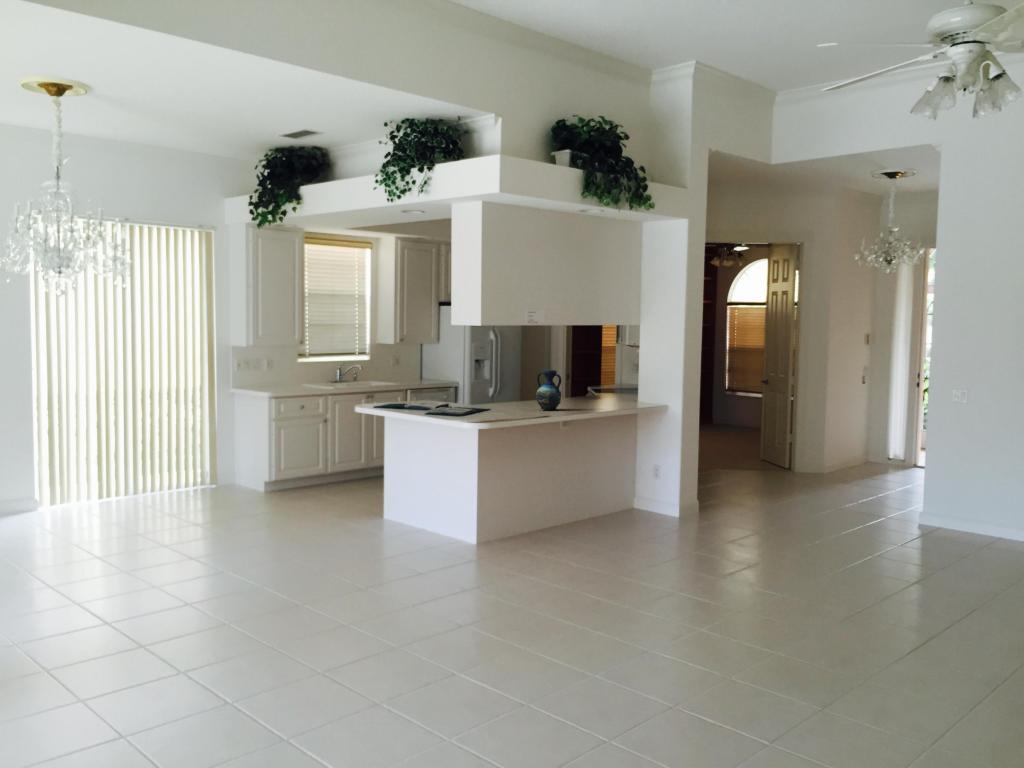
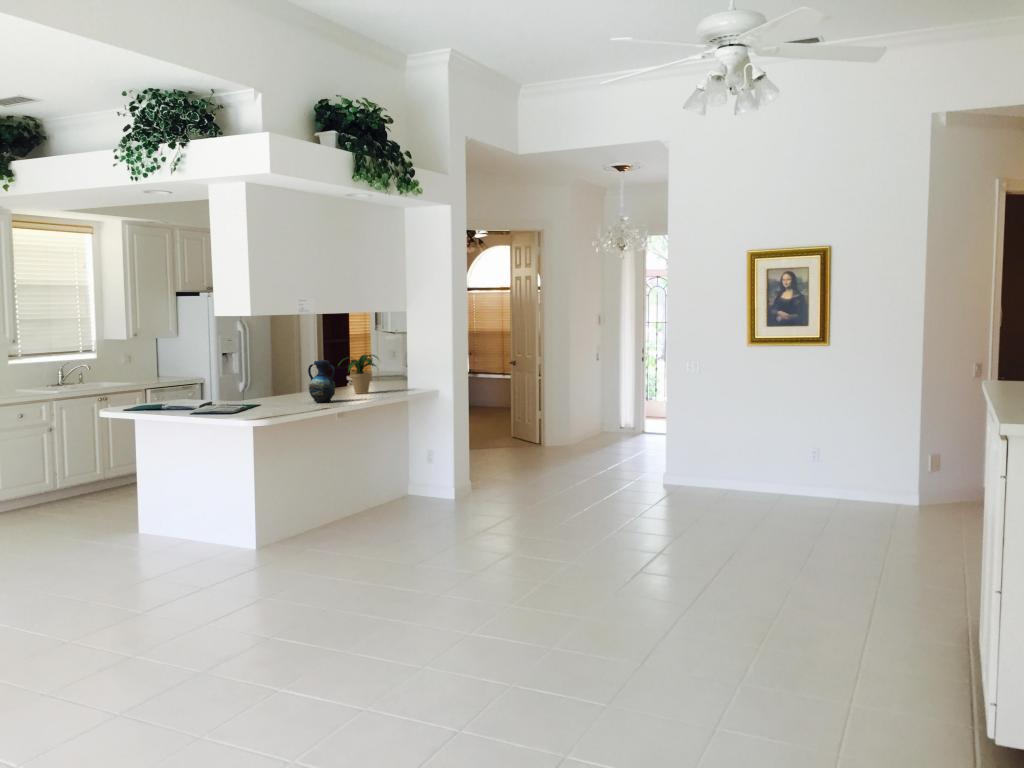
potted plant: none [570,366,611,404] -> present [348,354,377,394]

